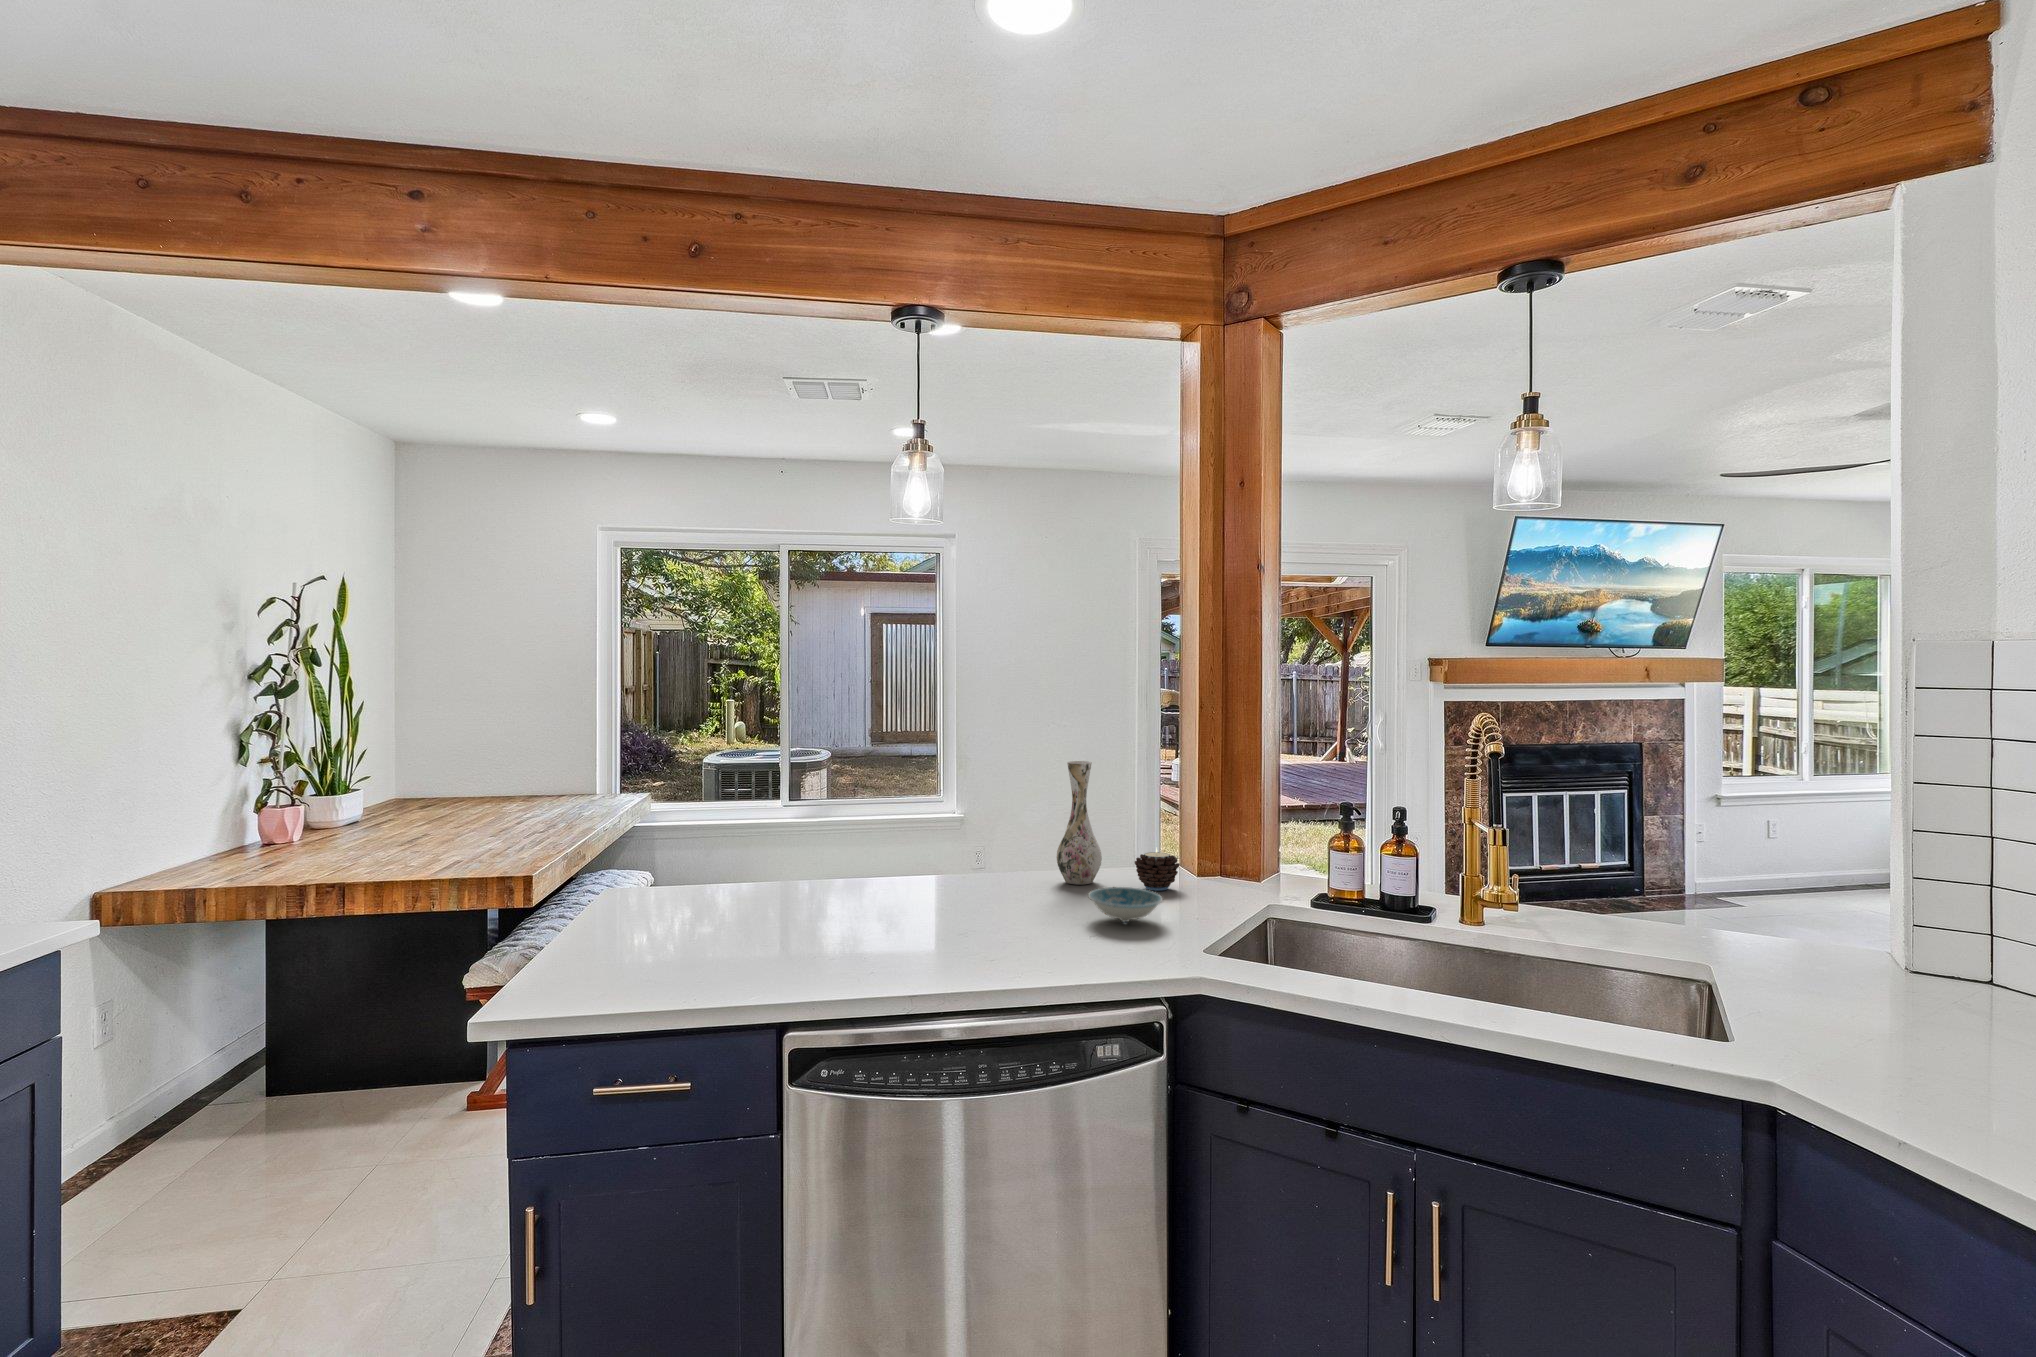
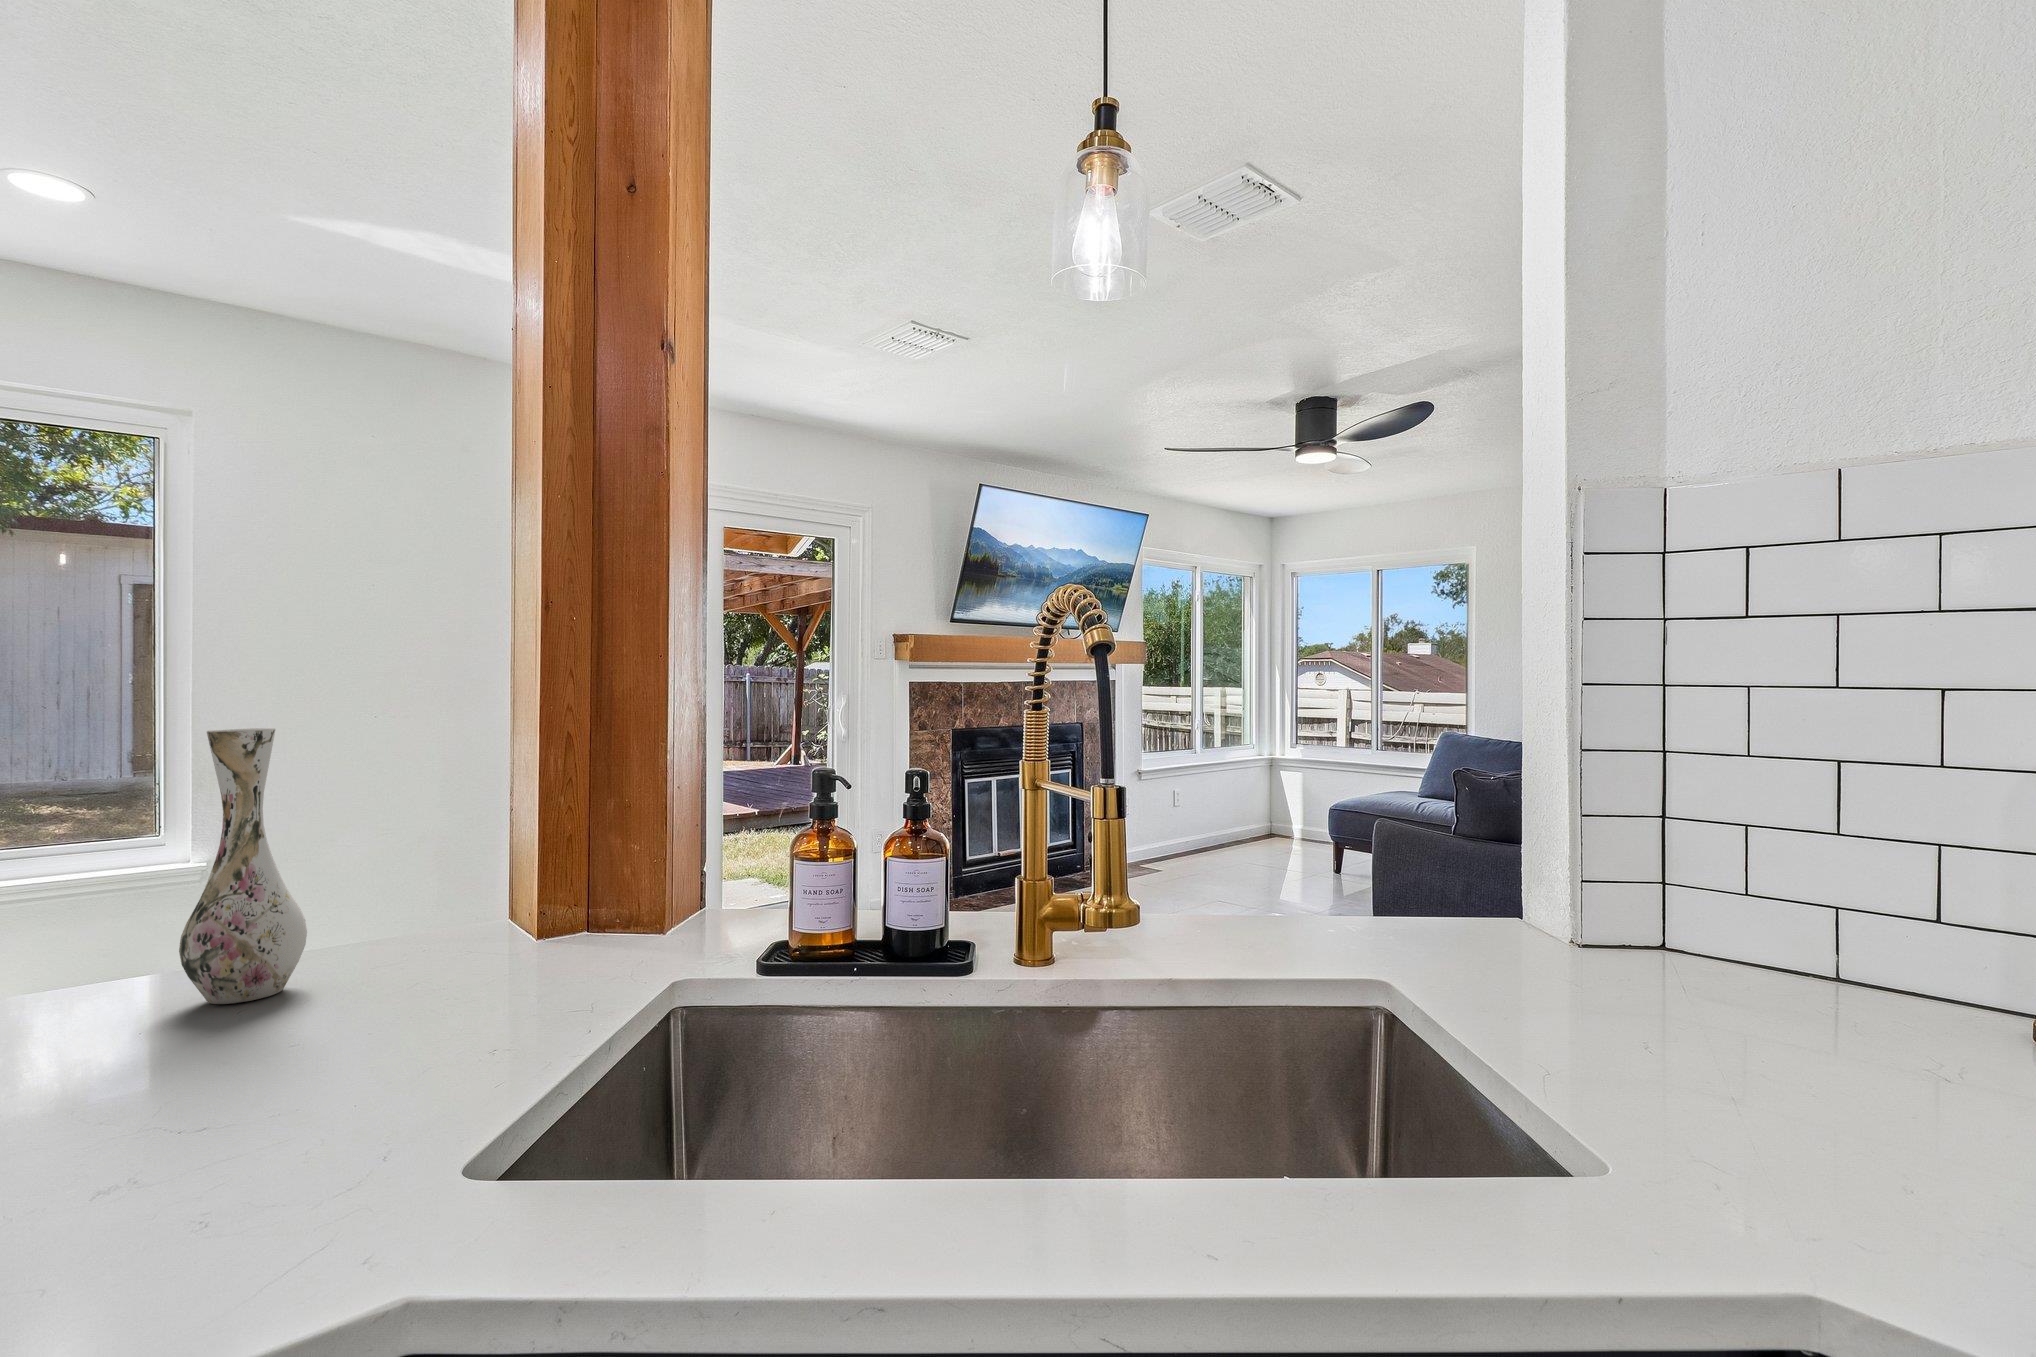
candle: present [1135,848,1180,891] -> none [380,895,488,989]
ceramic bowl: present [1088,887,1163,922] -> none [146,1005,386,1109]

